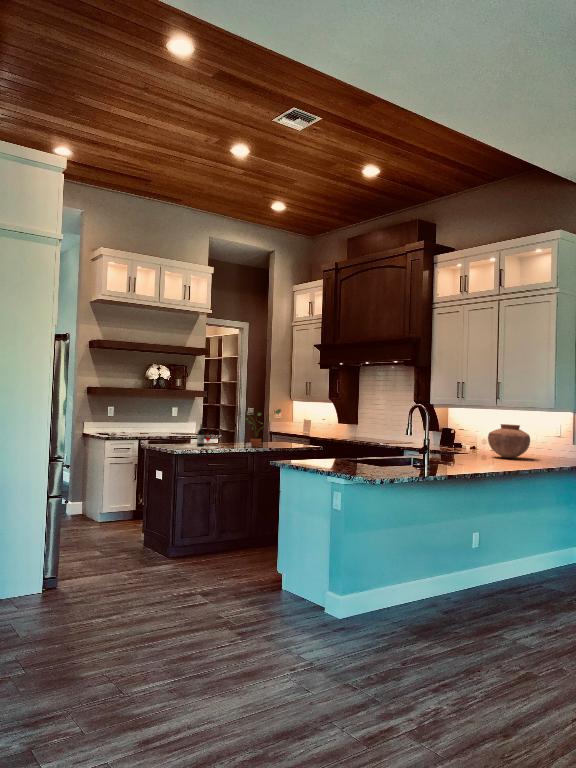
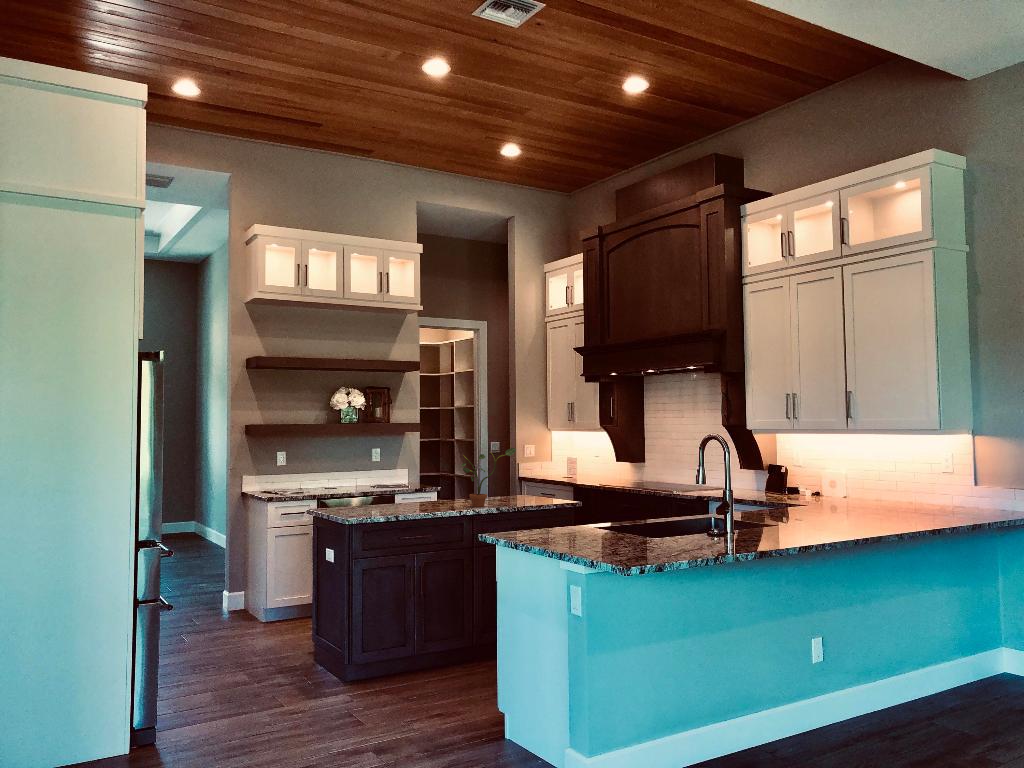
wine bottle: present [182,424,218,449] -> none [354,476,424,515]
vase: present [488,424,530,458] -> none [834,458,902,512]

